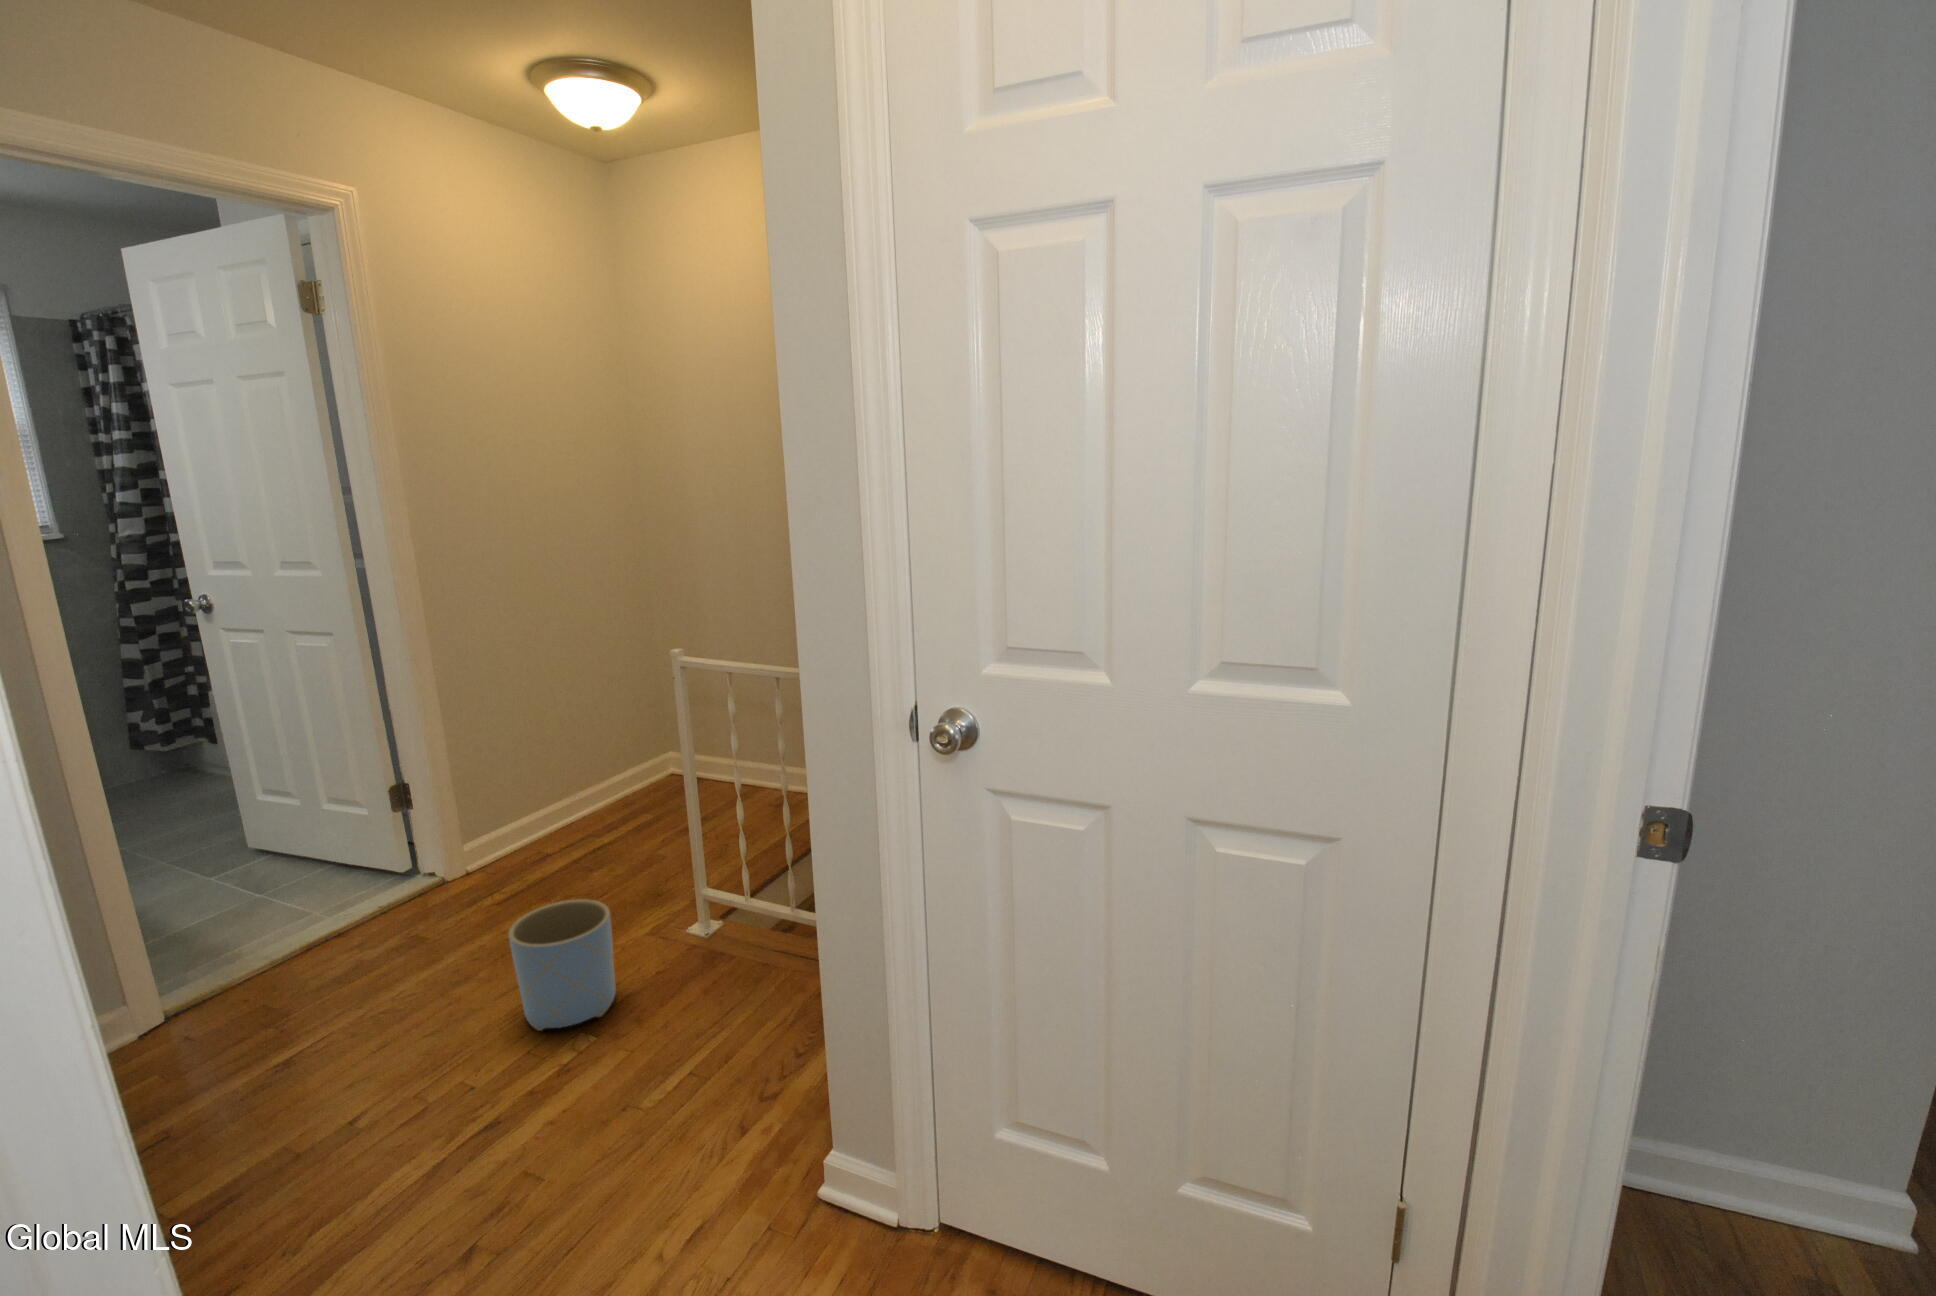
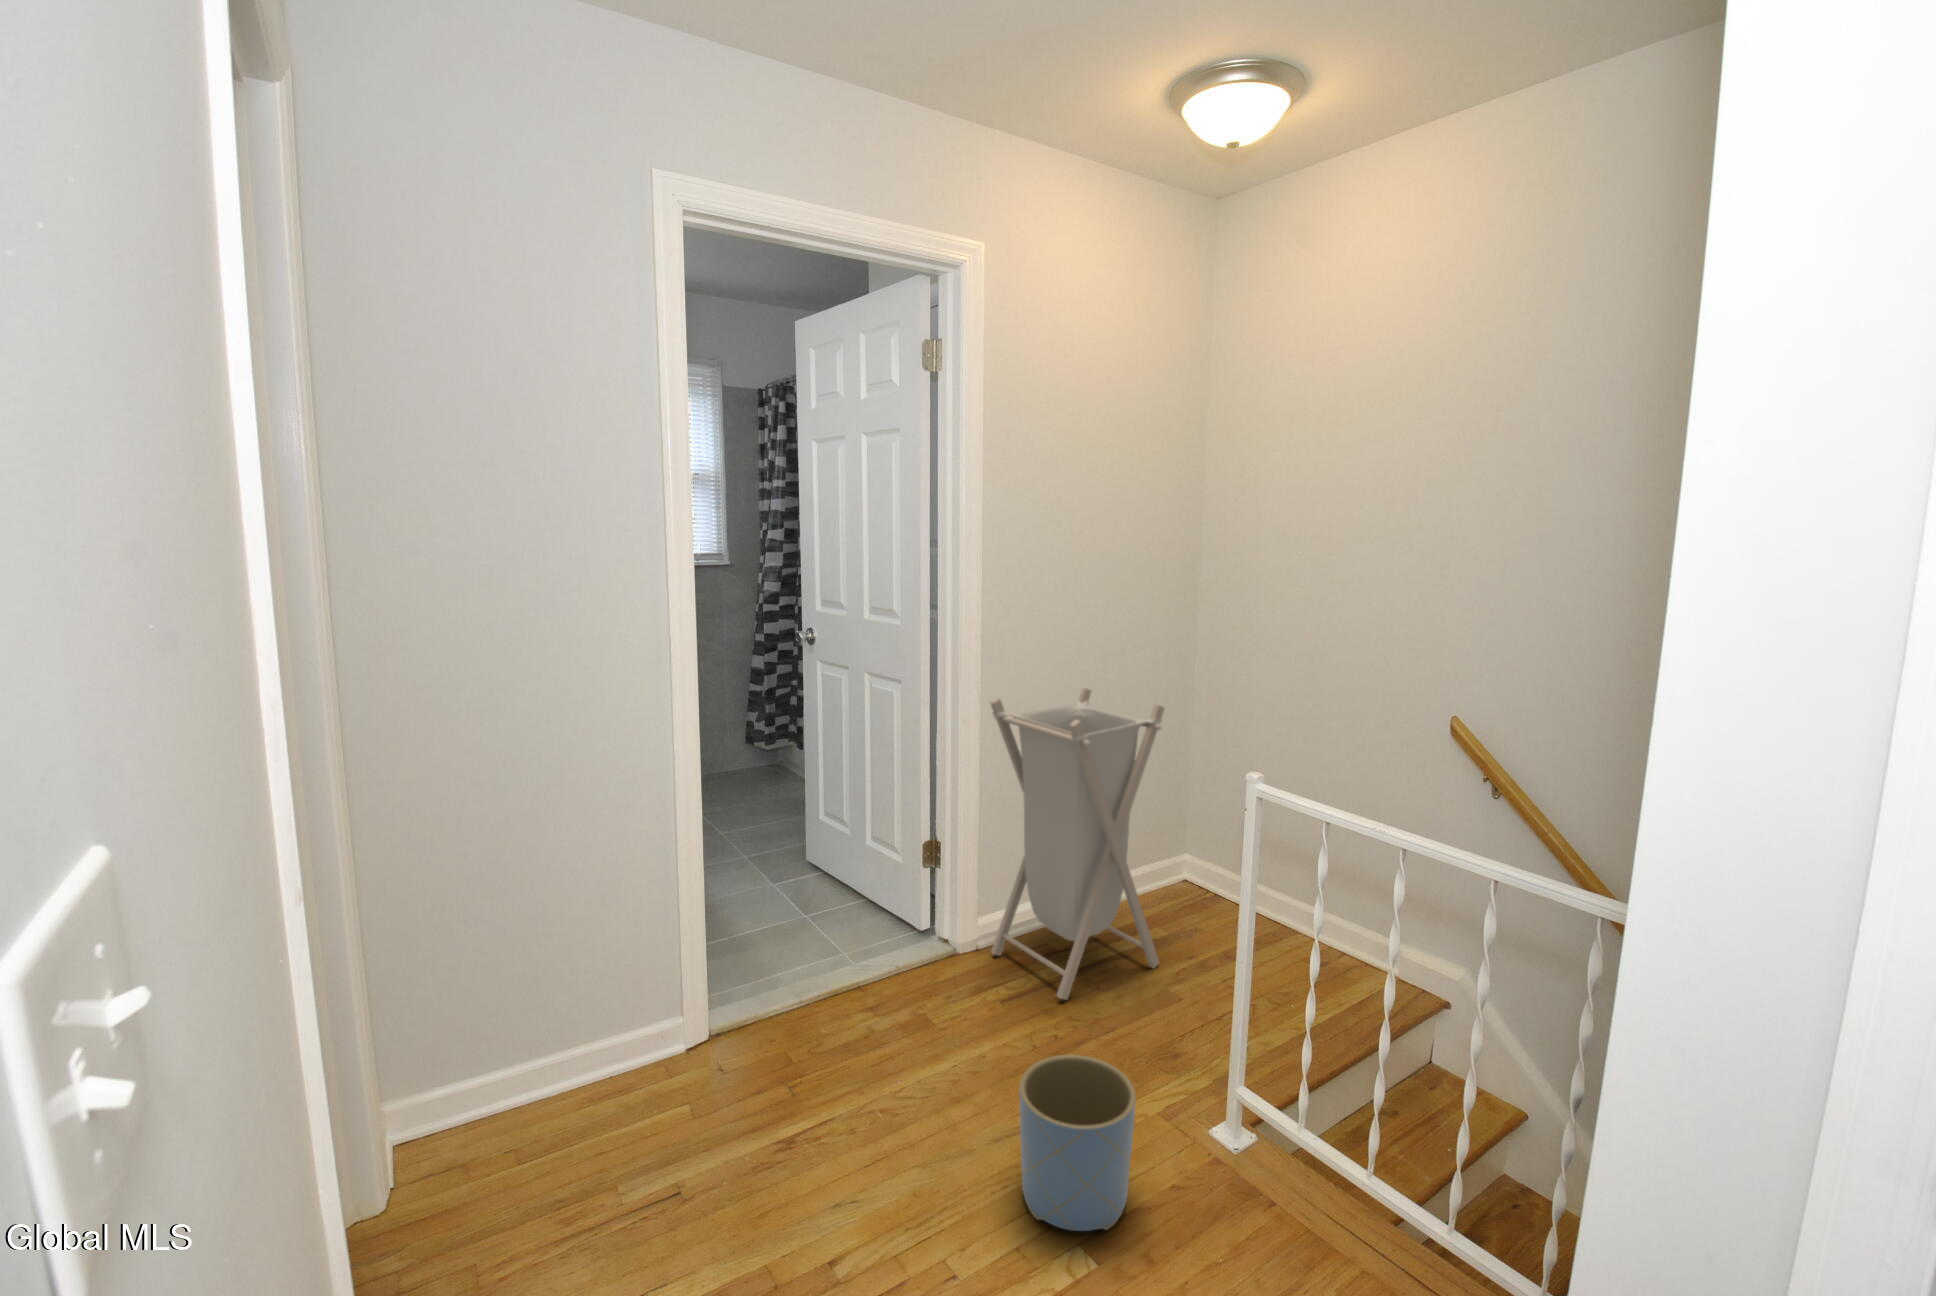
laundry hamper: none [439,617,643,887] -> present [990,688,1165,999]

